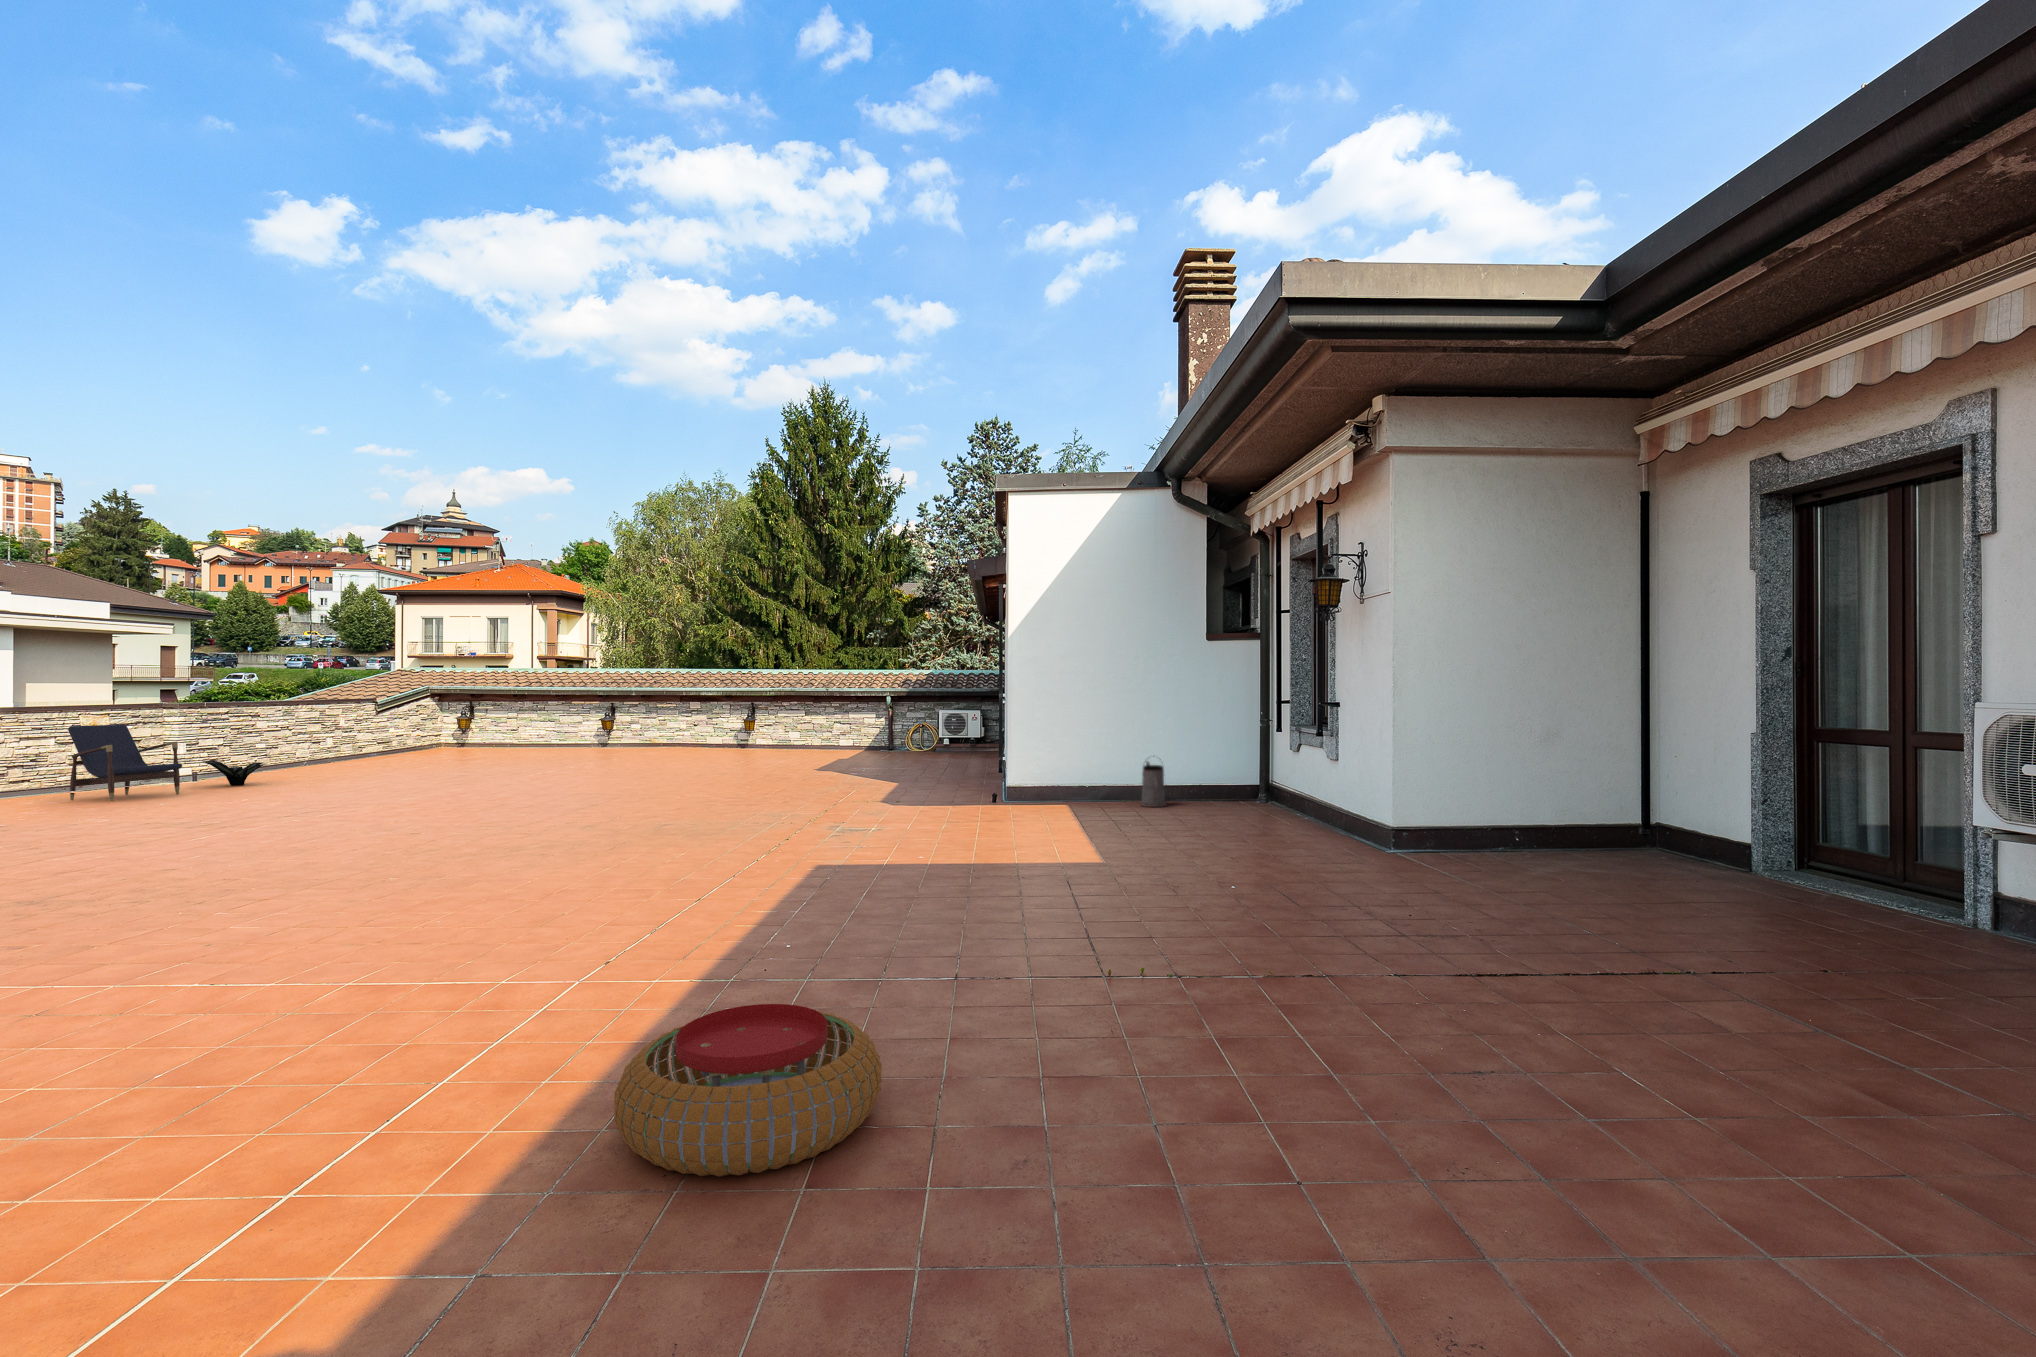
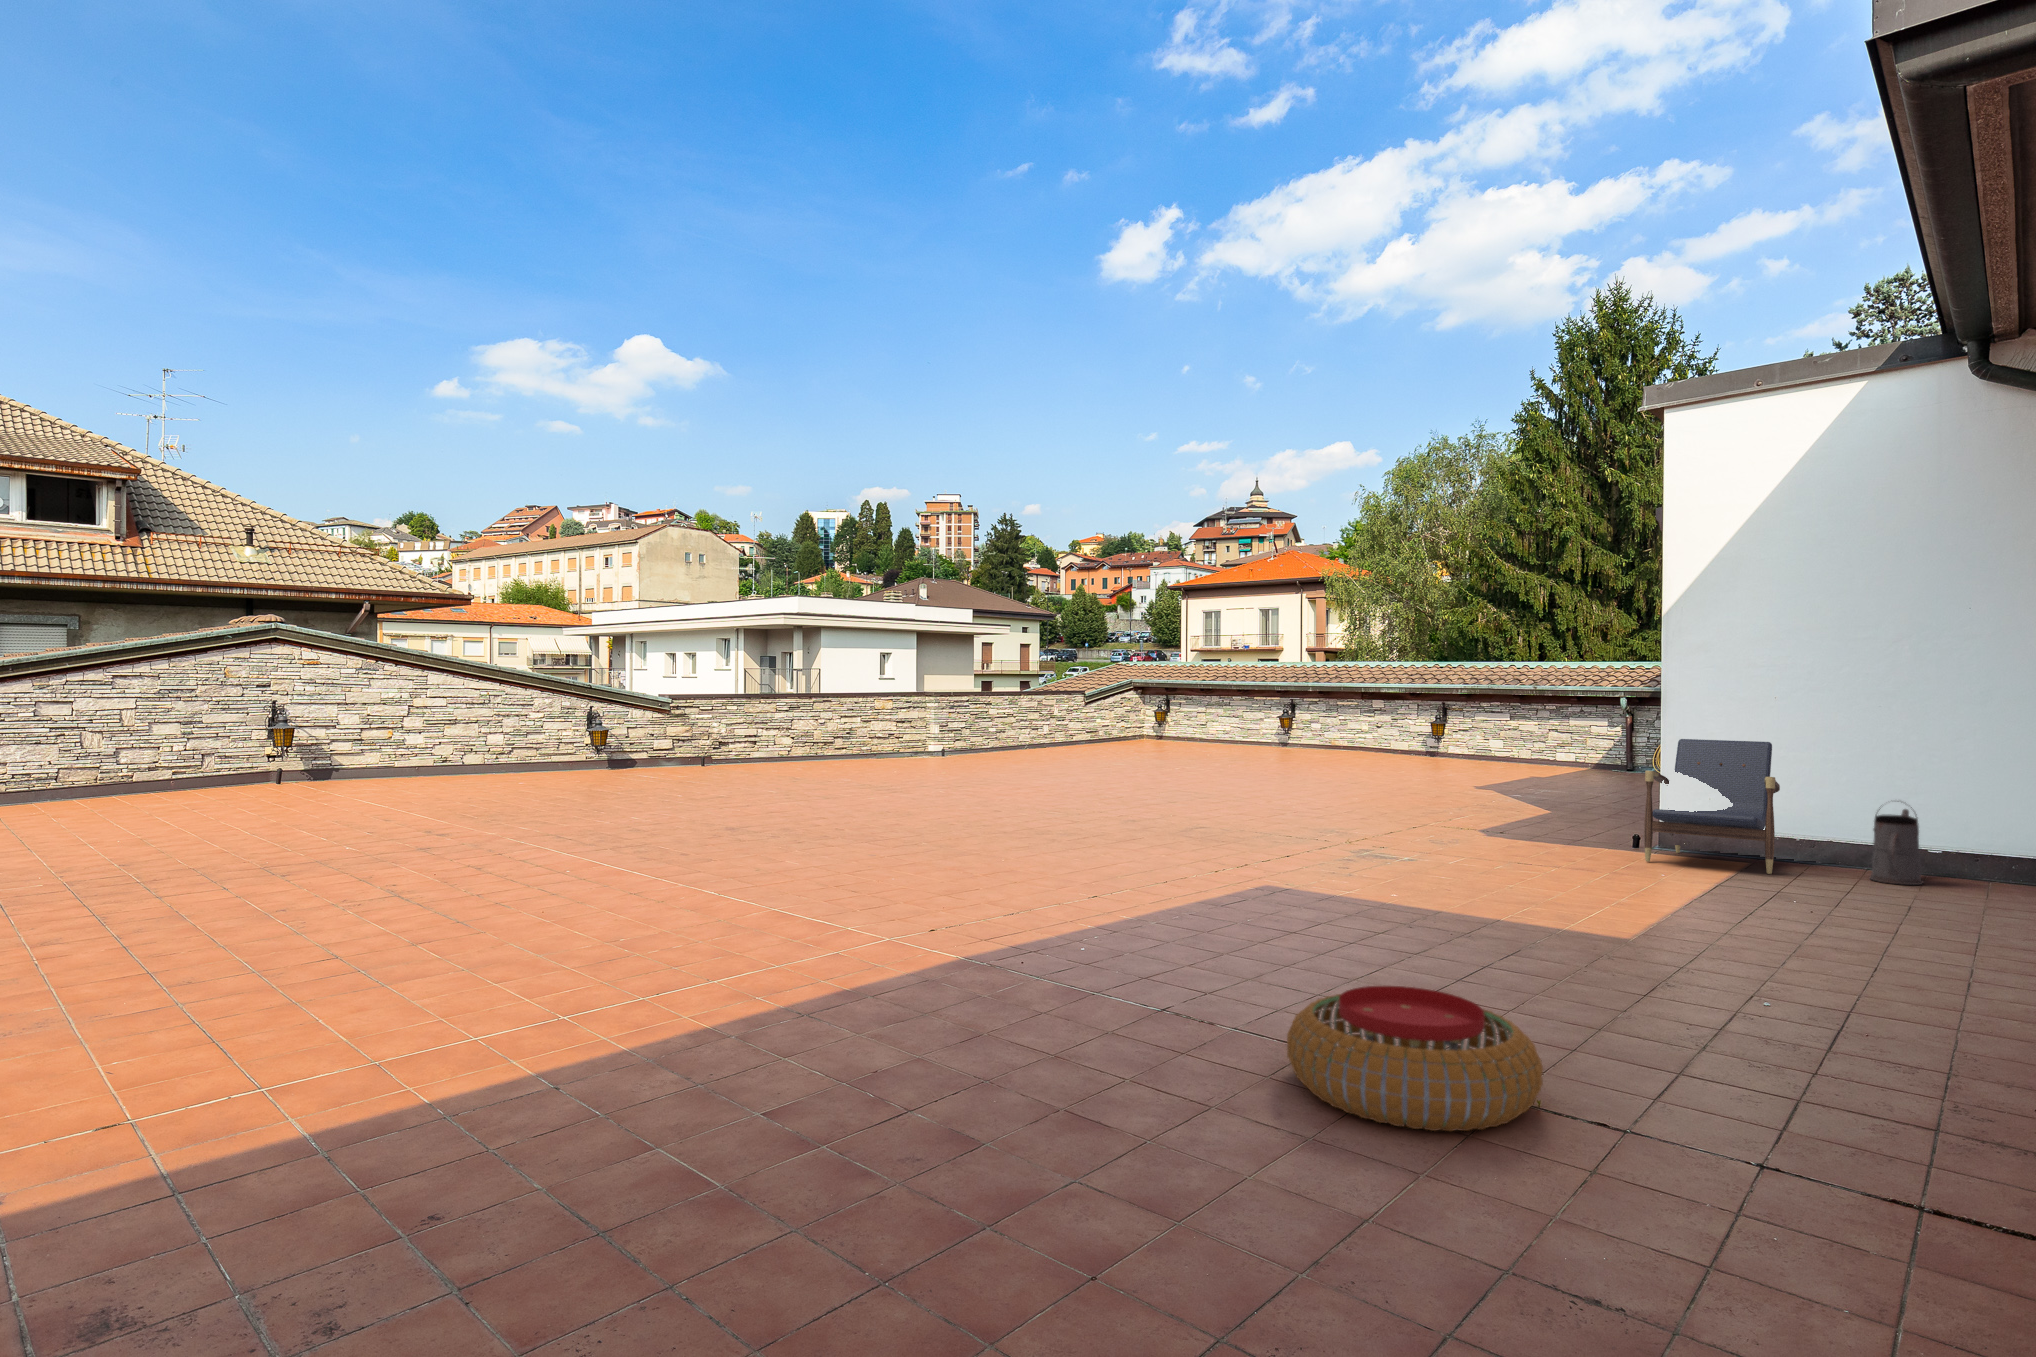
lounge chair: present [68,724,182,801] -> present [1644,739,1780,874]
potted plant: present [203,761,266,786] -> none [947,740,989,762]
pouf: present [614,1004,882,1177] -> present [1287,986,1543,1131]

